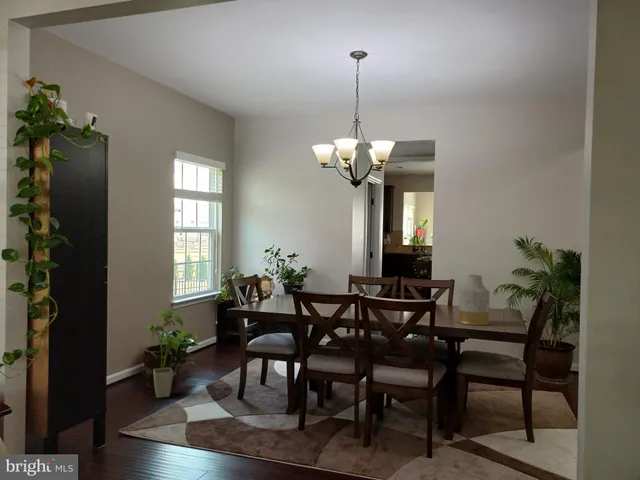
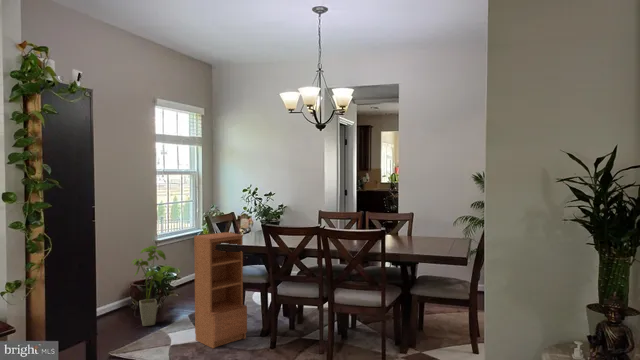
vase: present [459,275,489,325] -> none [411,207,437,251]
bookcase: none [214,297,272,427] -> present [194,232,247,348]

